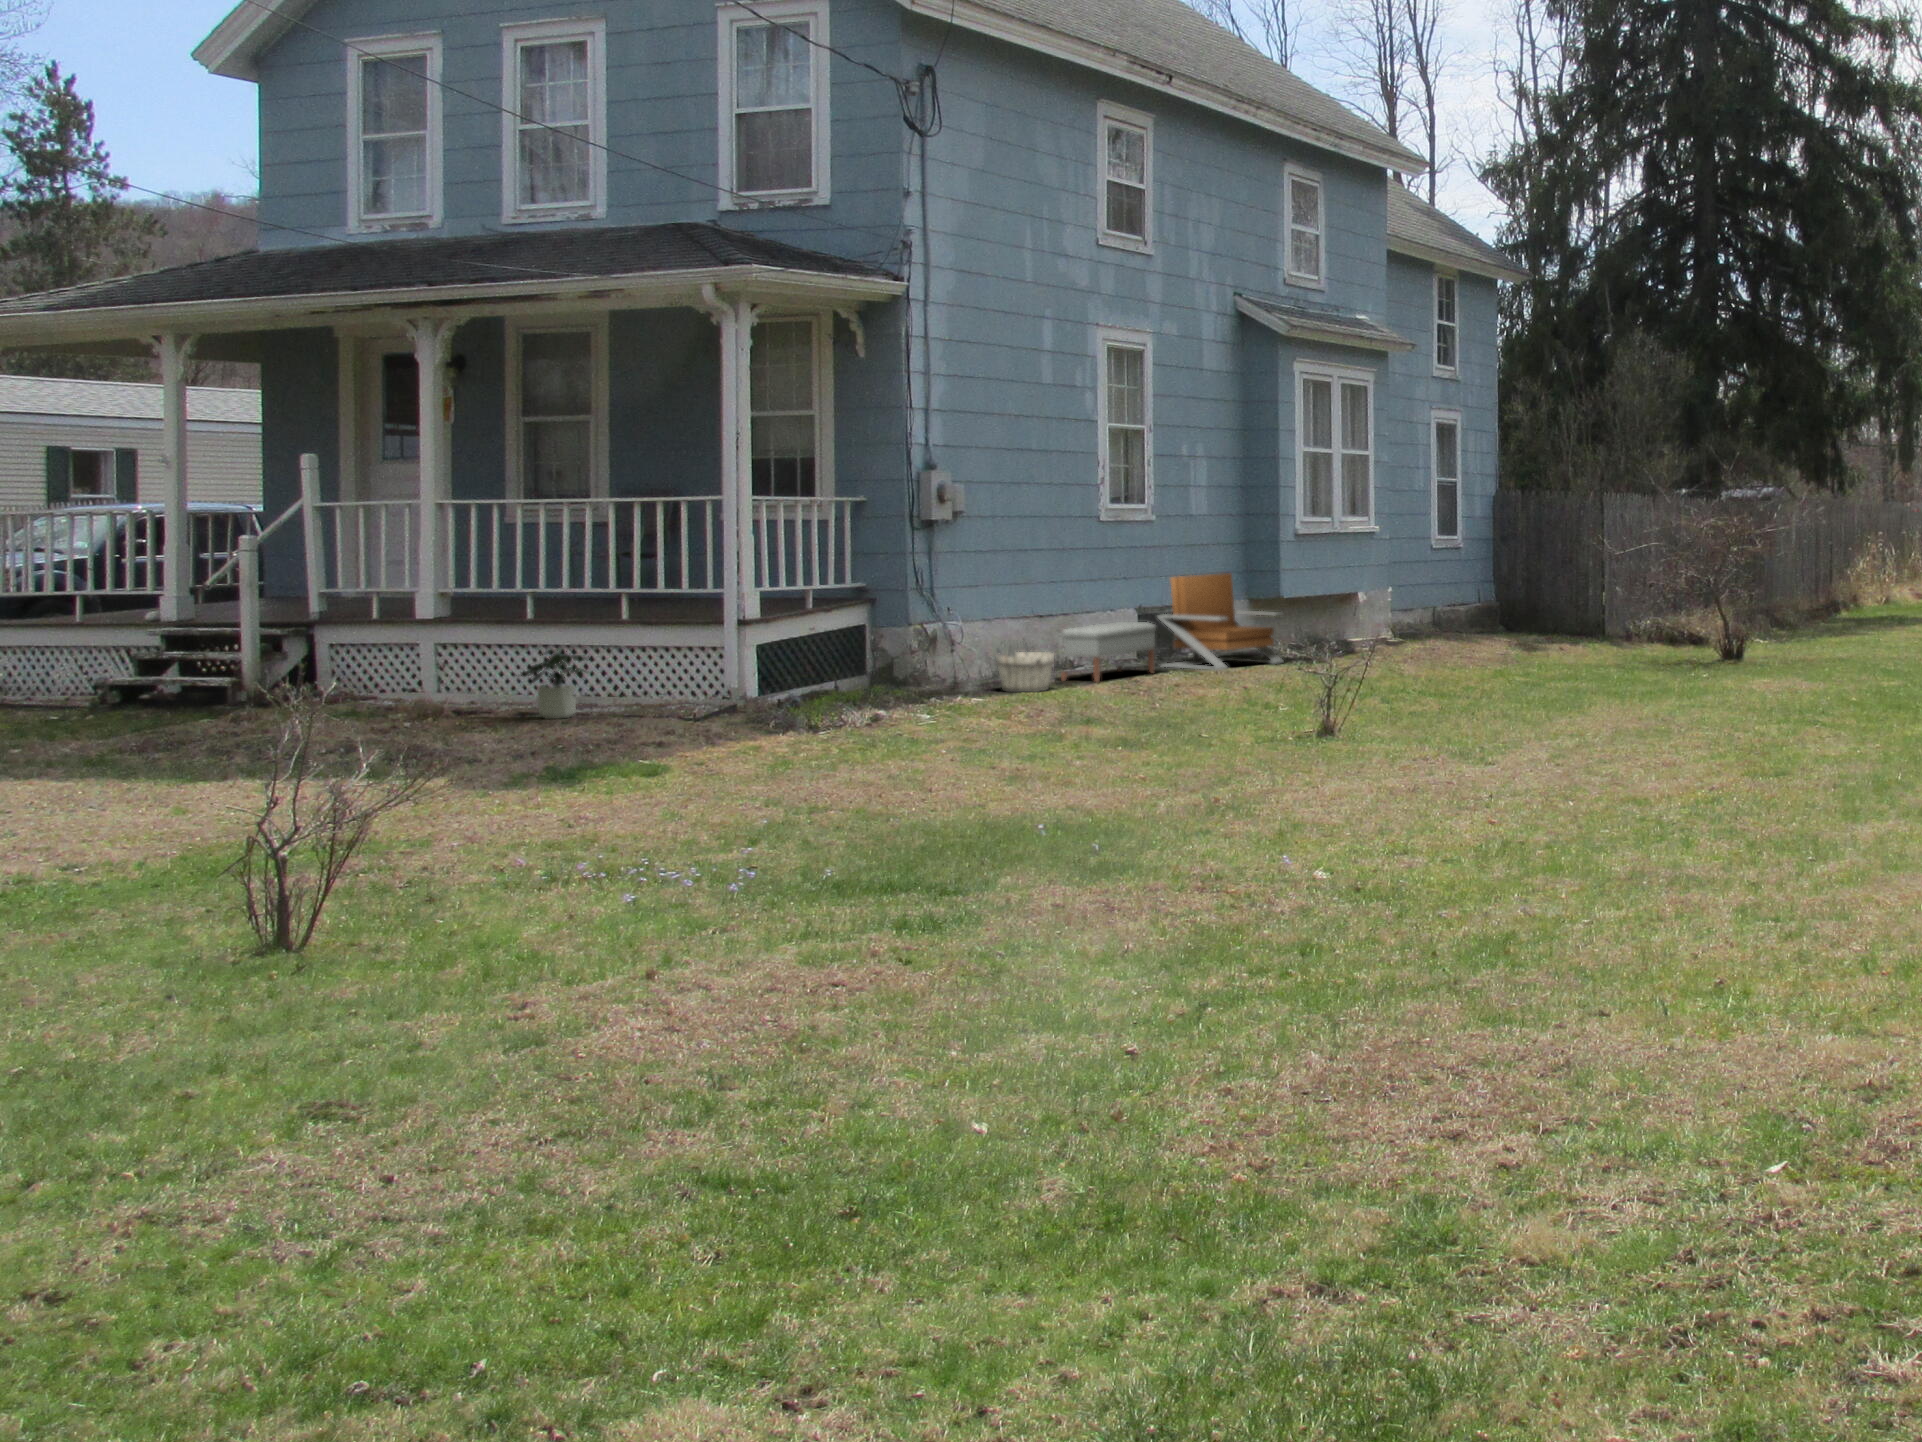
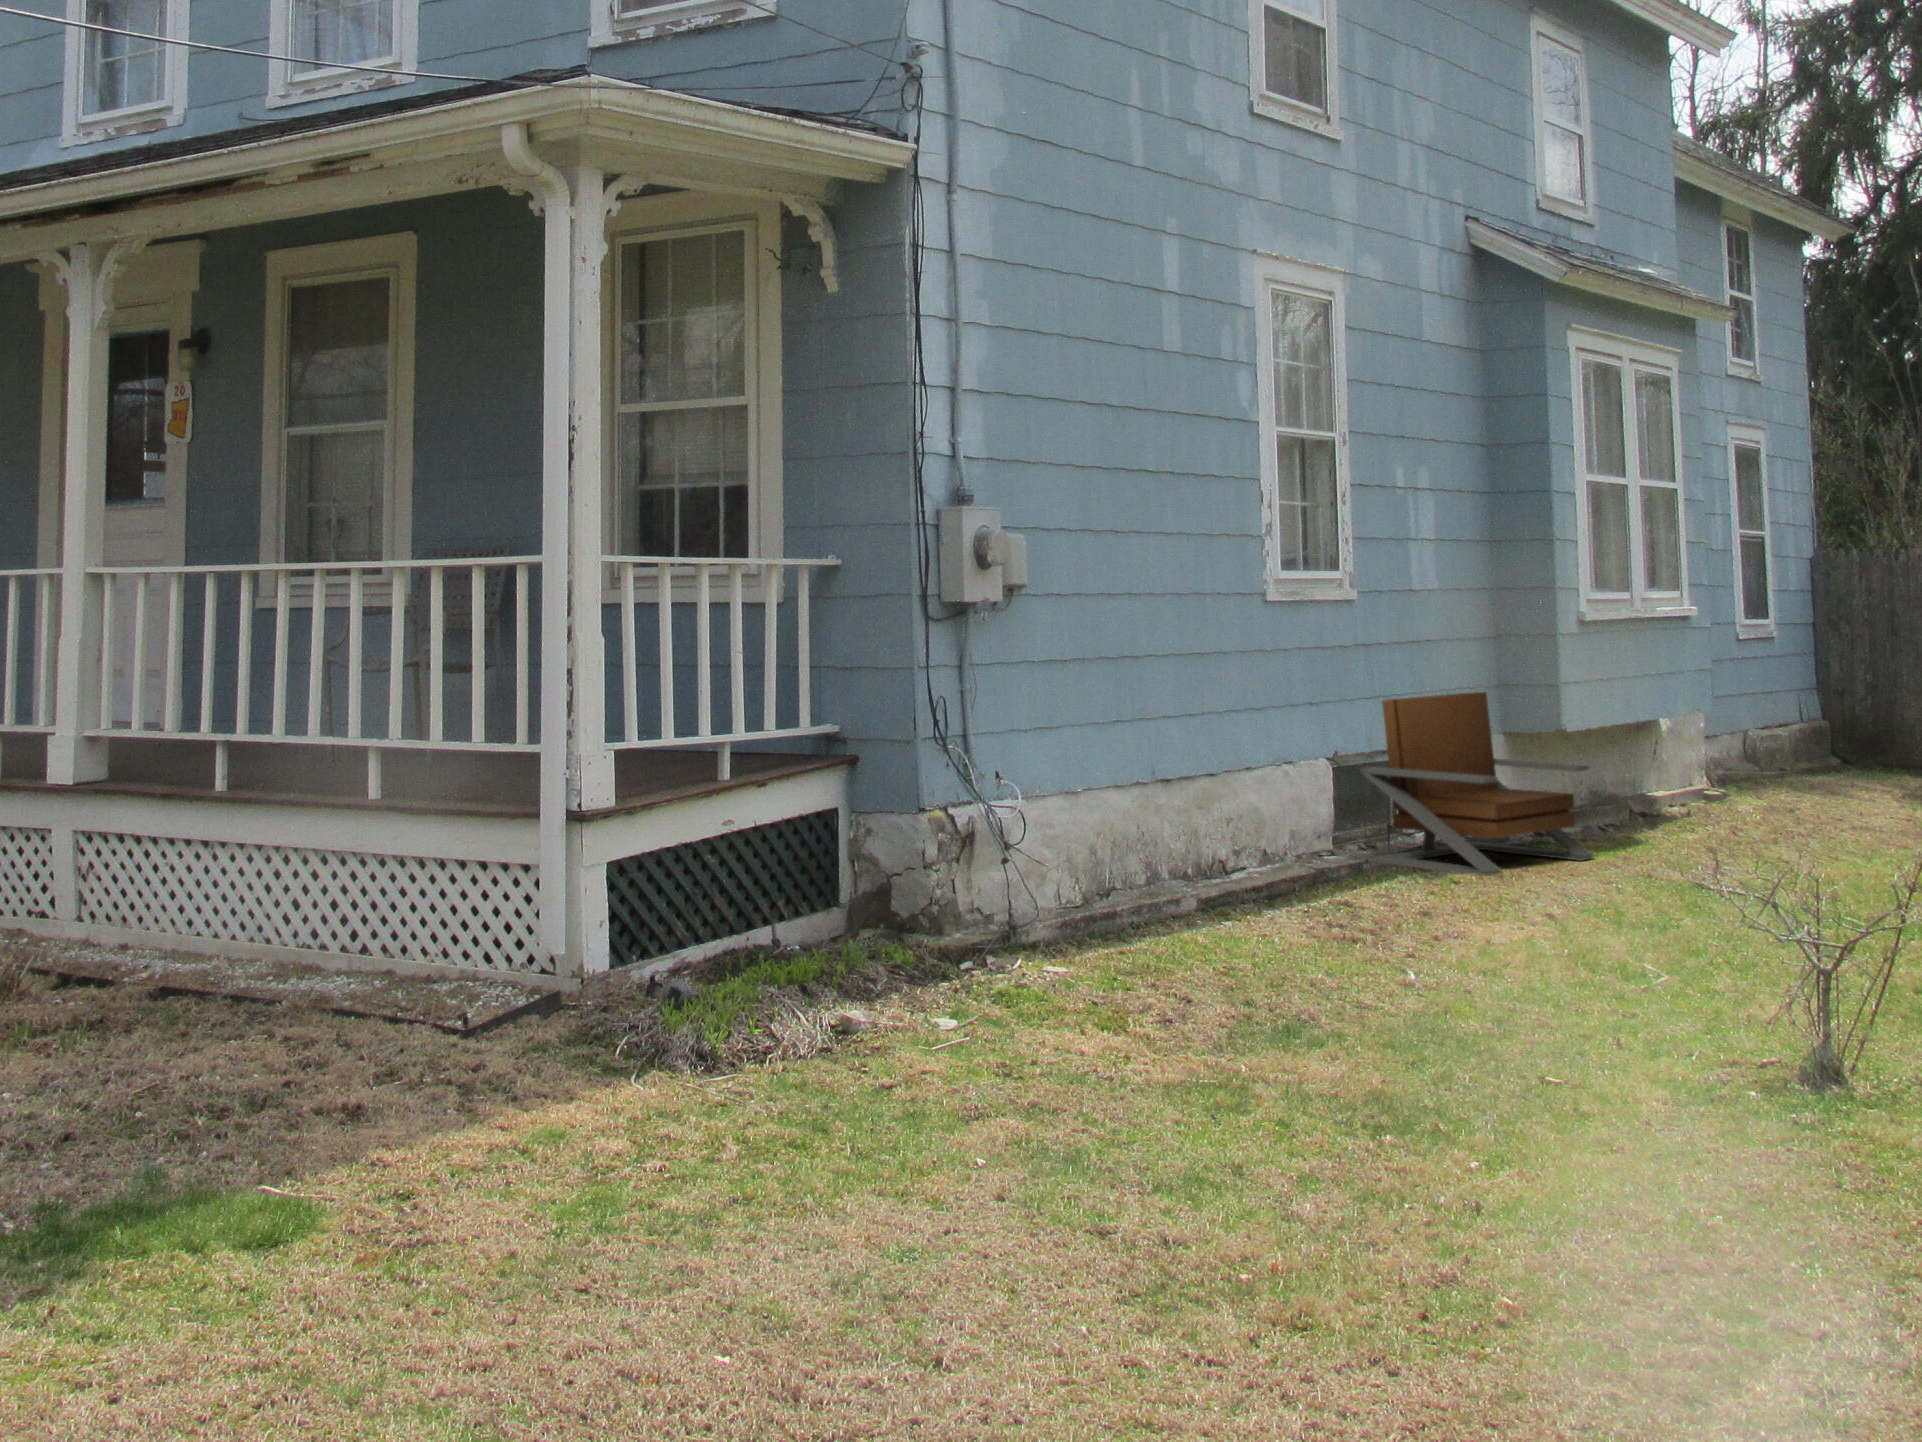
bench: present [1061,622,1156,682] -> none [1198,785,1373,910]
wooden bucket: present [996,647,1054,692] -> none [1087,833,1200,939]
potted plant: present [521,650,590,719] -> none [155,856,317,1002]

